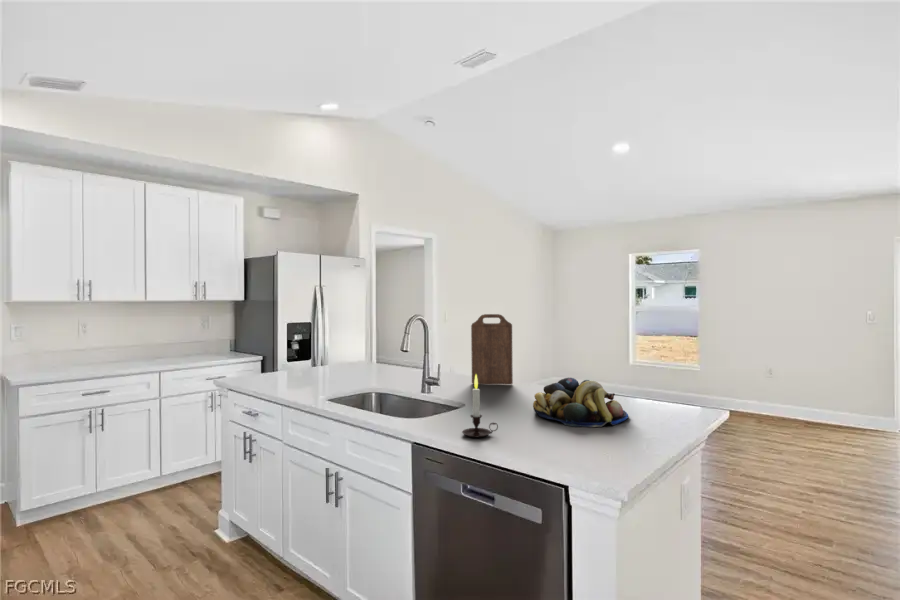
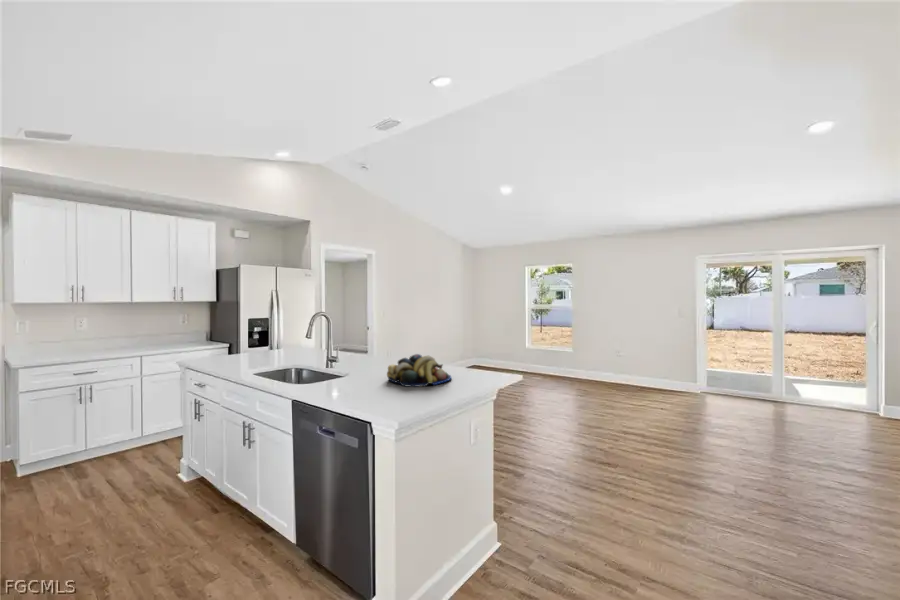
cutting board: present [471,314,513,385] -> none [364,311,394,361]
candle: present [462,375,498,437] -> none [324,351,349,394]

